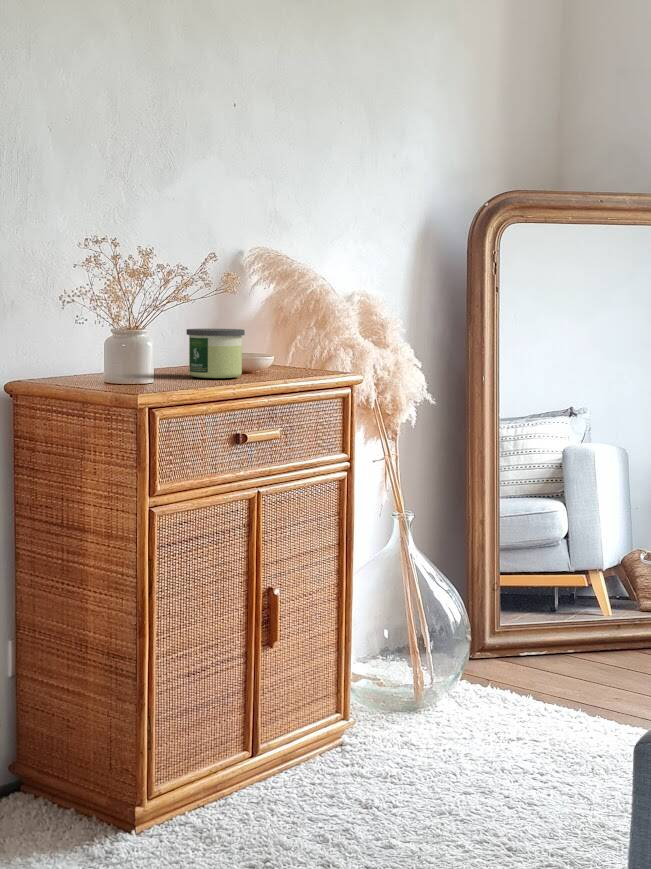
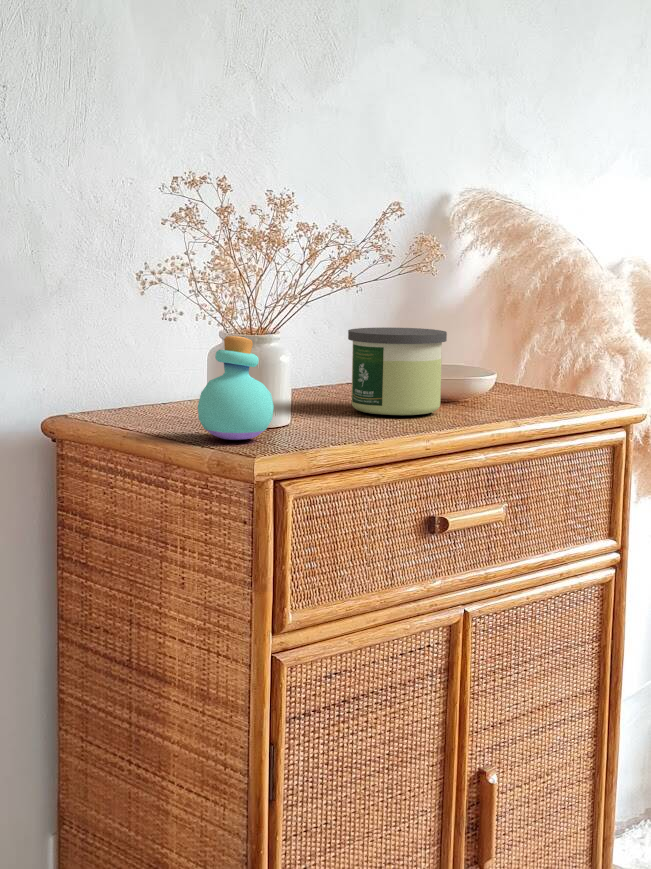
perfume bottle: none [102,328,146,388] -> present [198,336,274,440]

